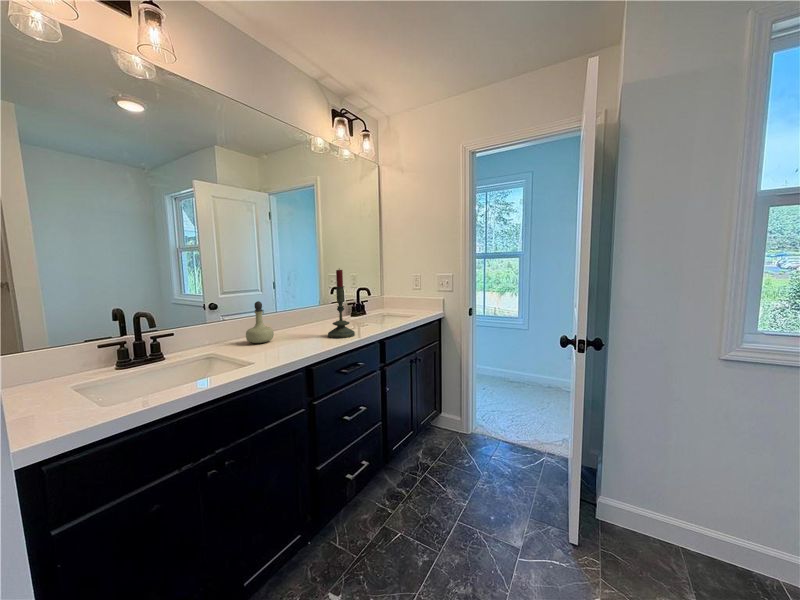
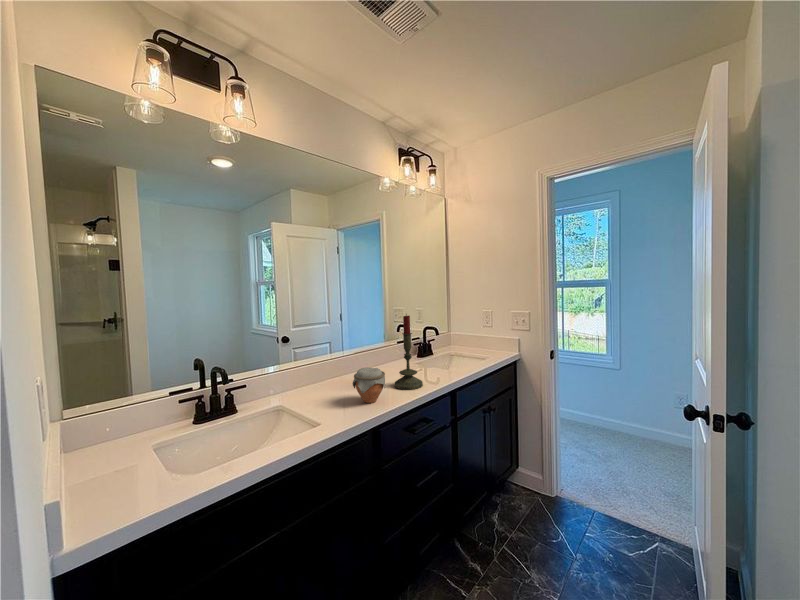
perfume bottle: present [246,301,274,343] -> none [313,349,340,393]
jar: none [287,316,319,348] -> present [352,367,385,403]

